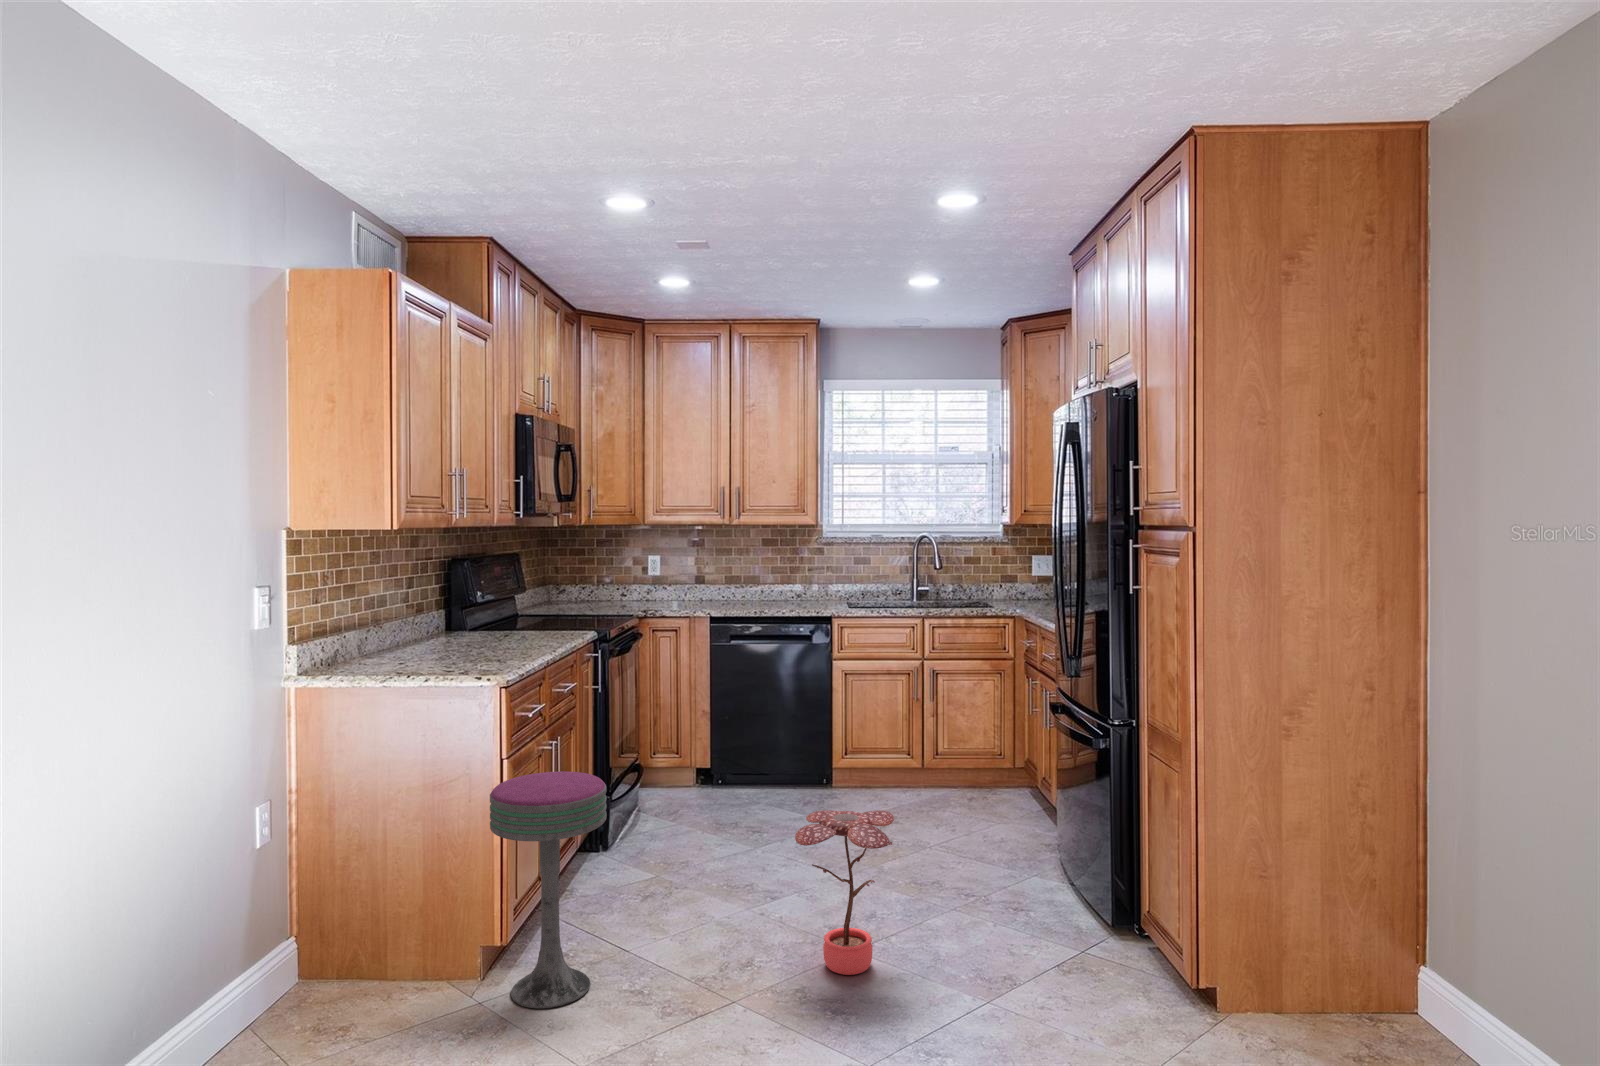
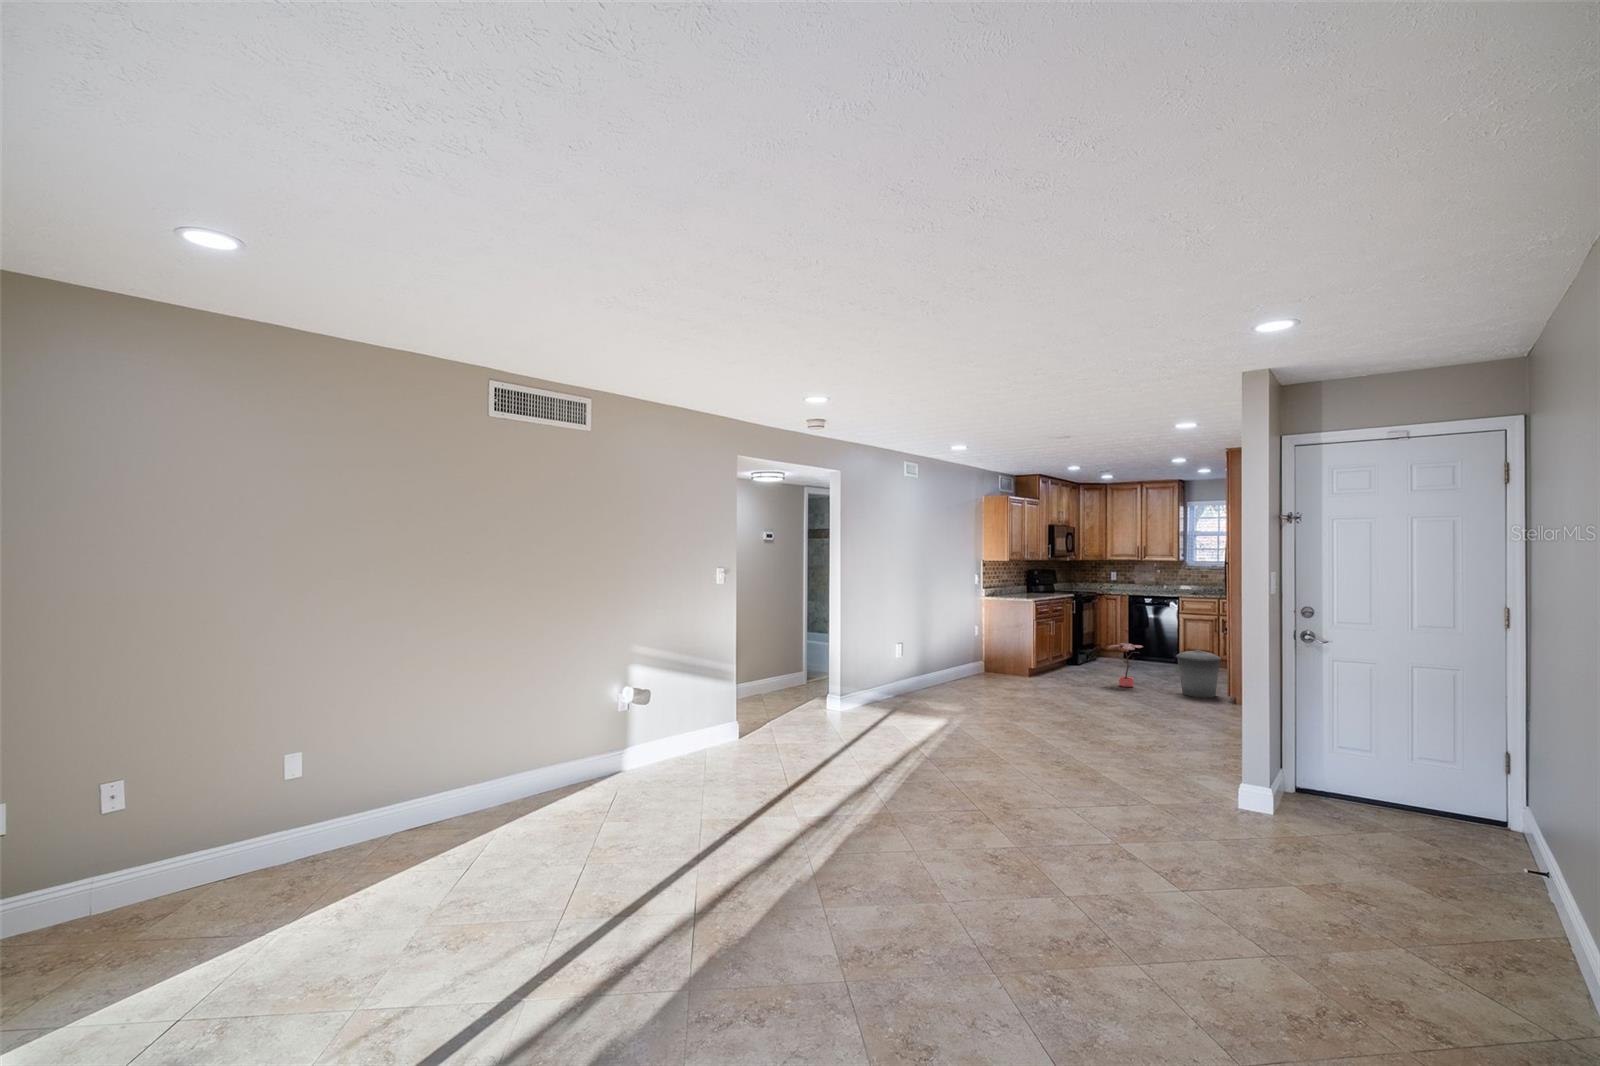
bar stool: present [490,771,607,1009] -> none [1028,625,1058,679]
trash can: none [1005,811,1142,983] -> present [1176,650,1221,698]

